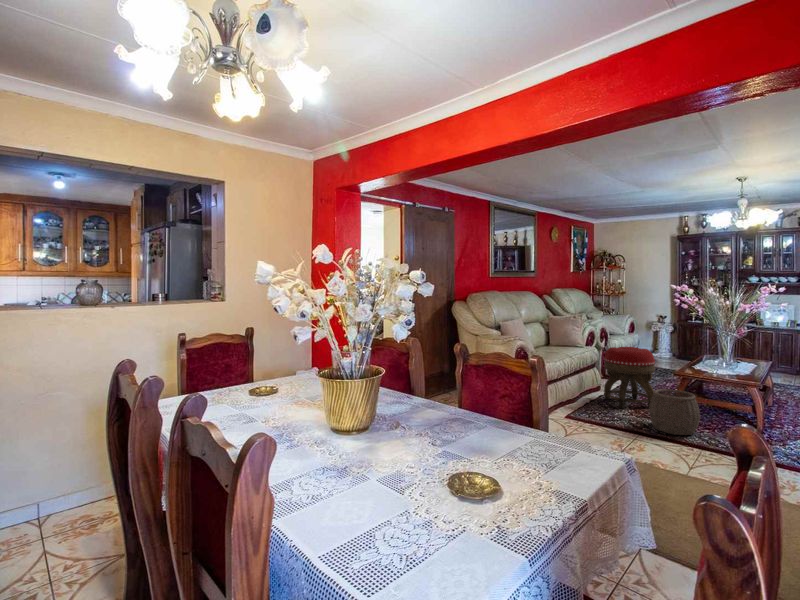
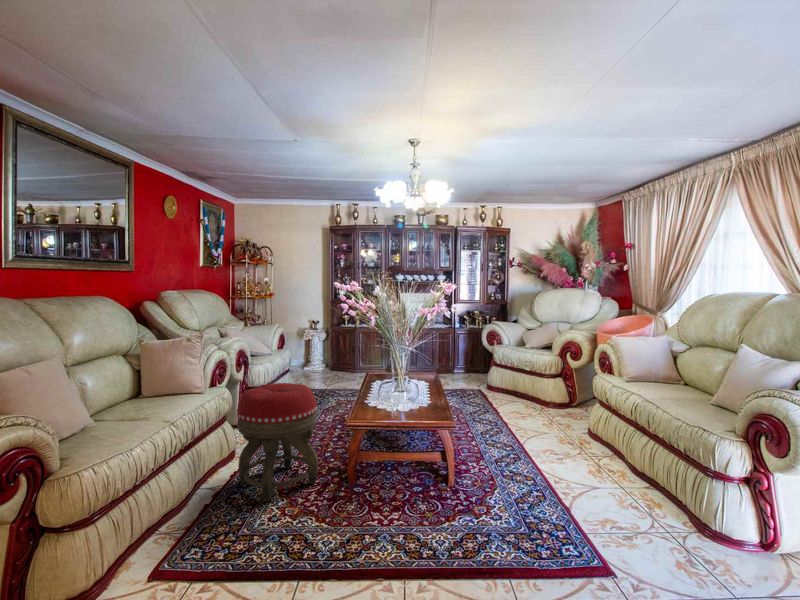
woven basket: present [649,389,700,435] -> none [314,462,393,561]

